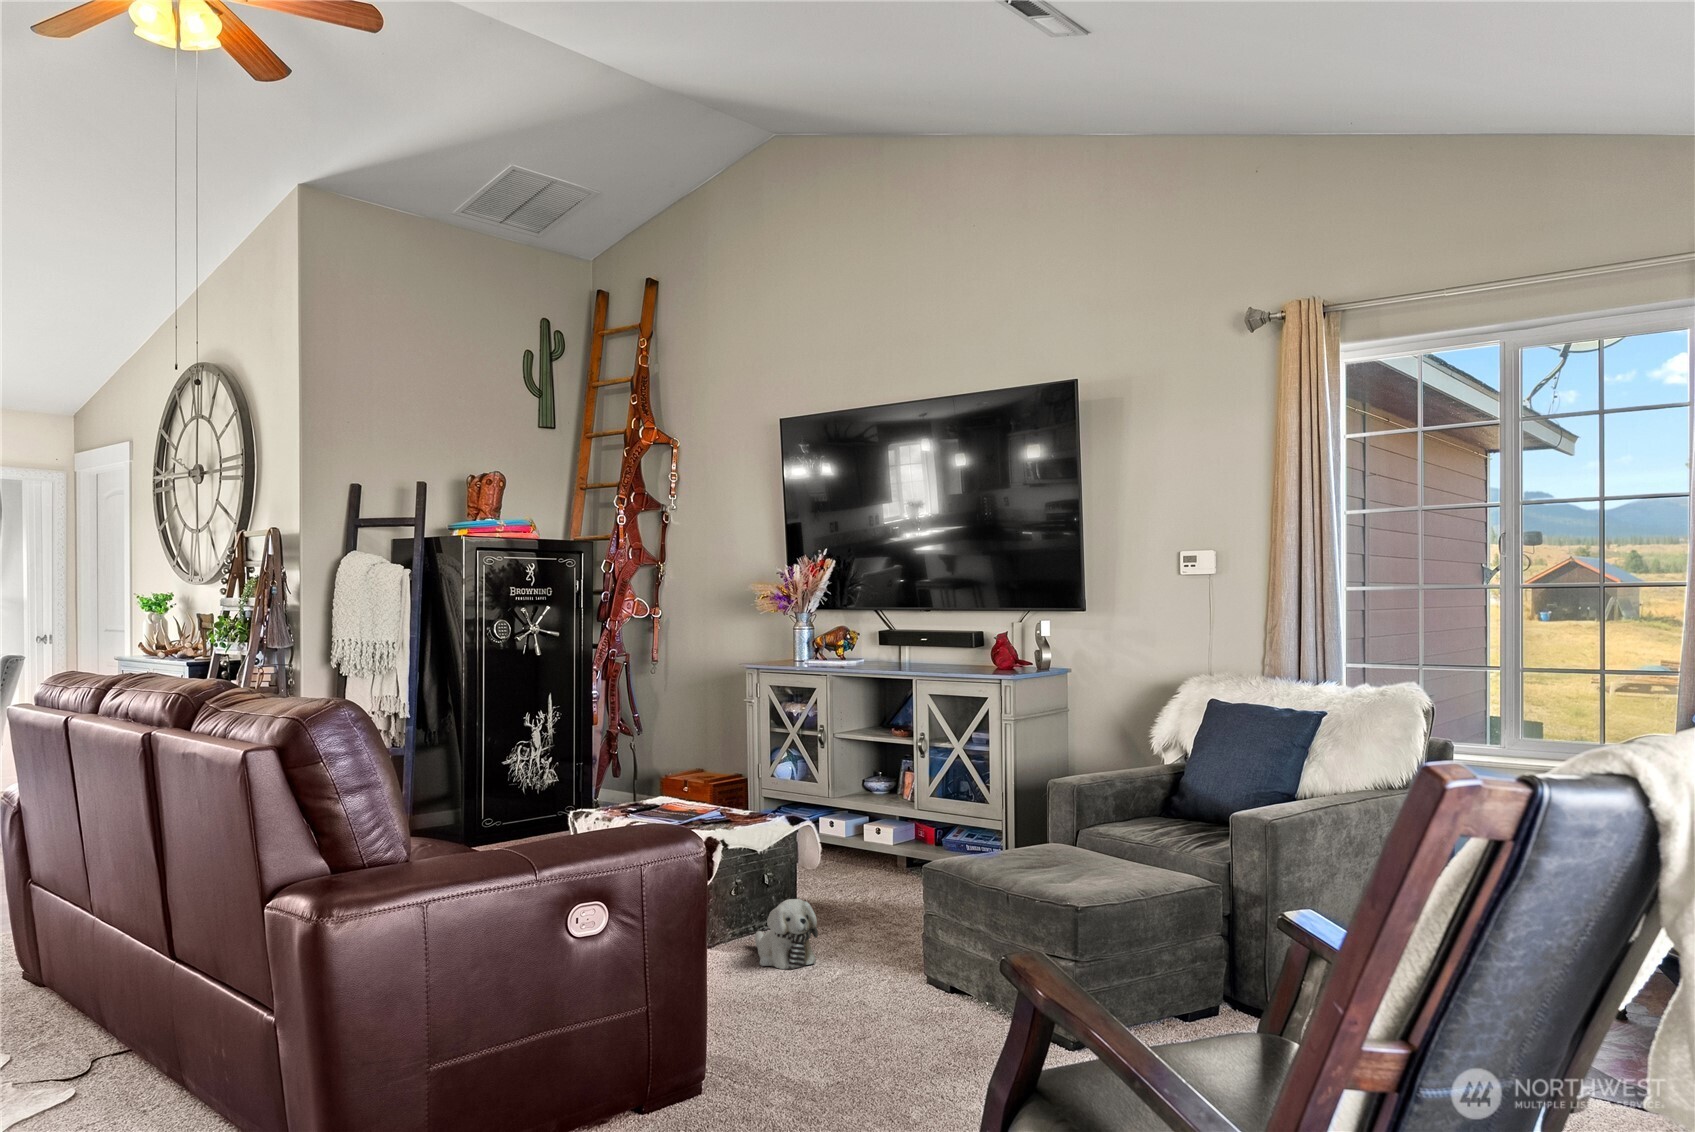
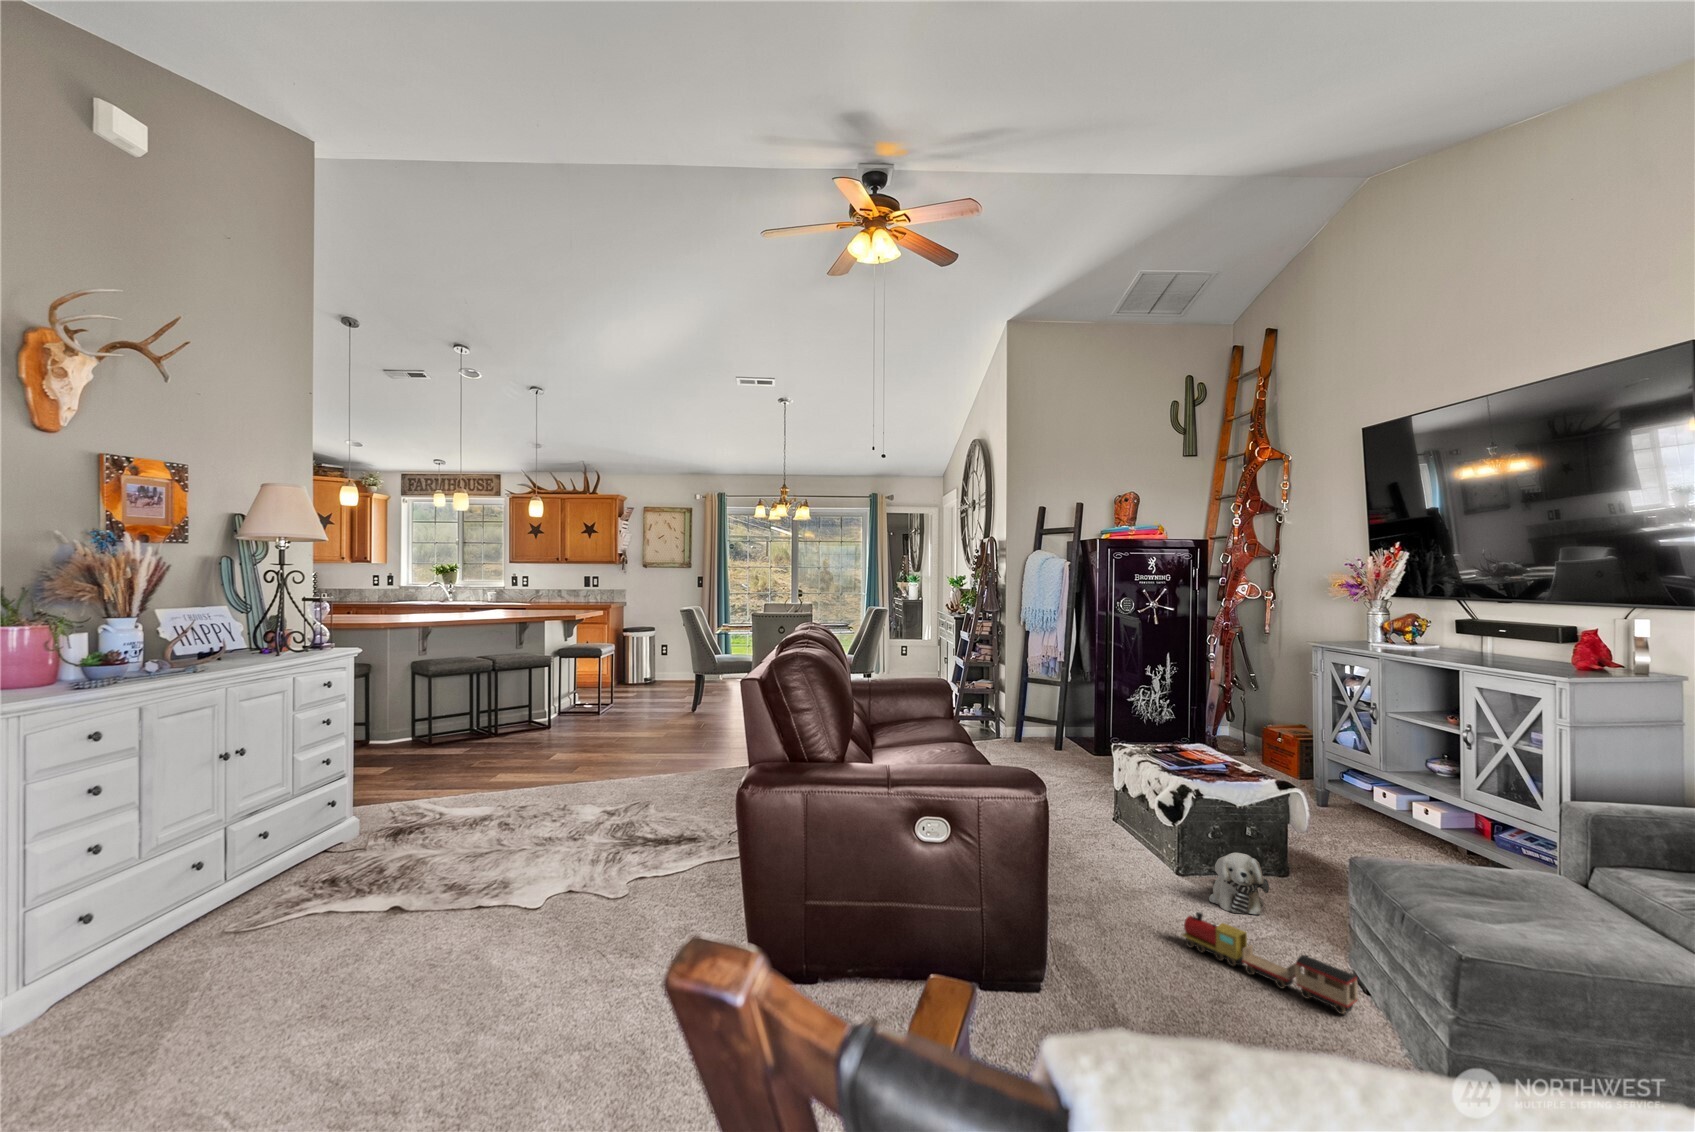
toy train: none [780,967,964,1018] -> present [1182,912,1358,1014]

